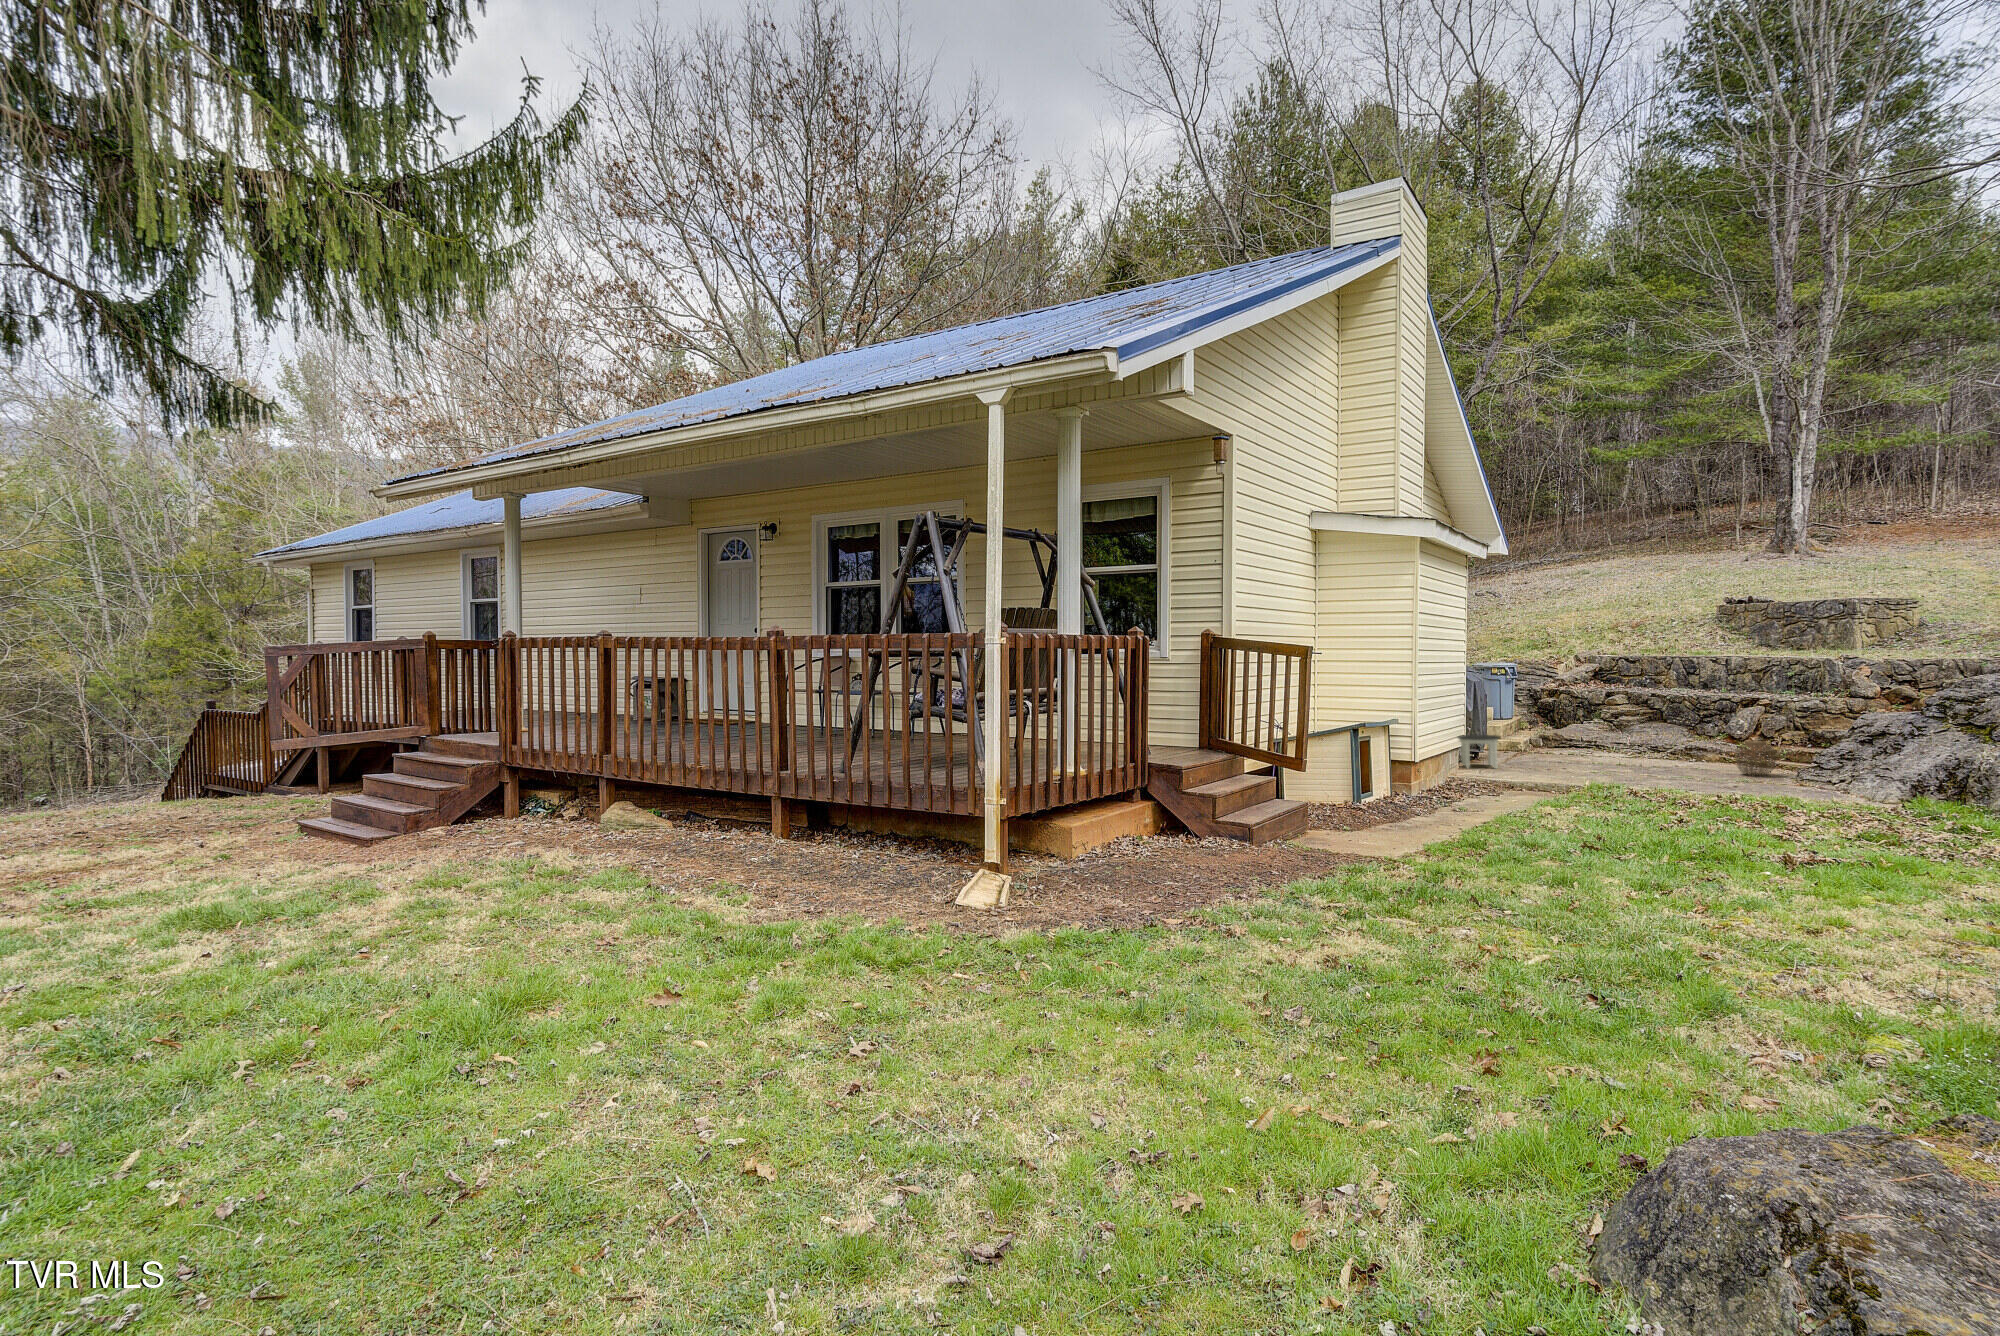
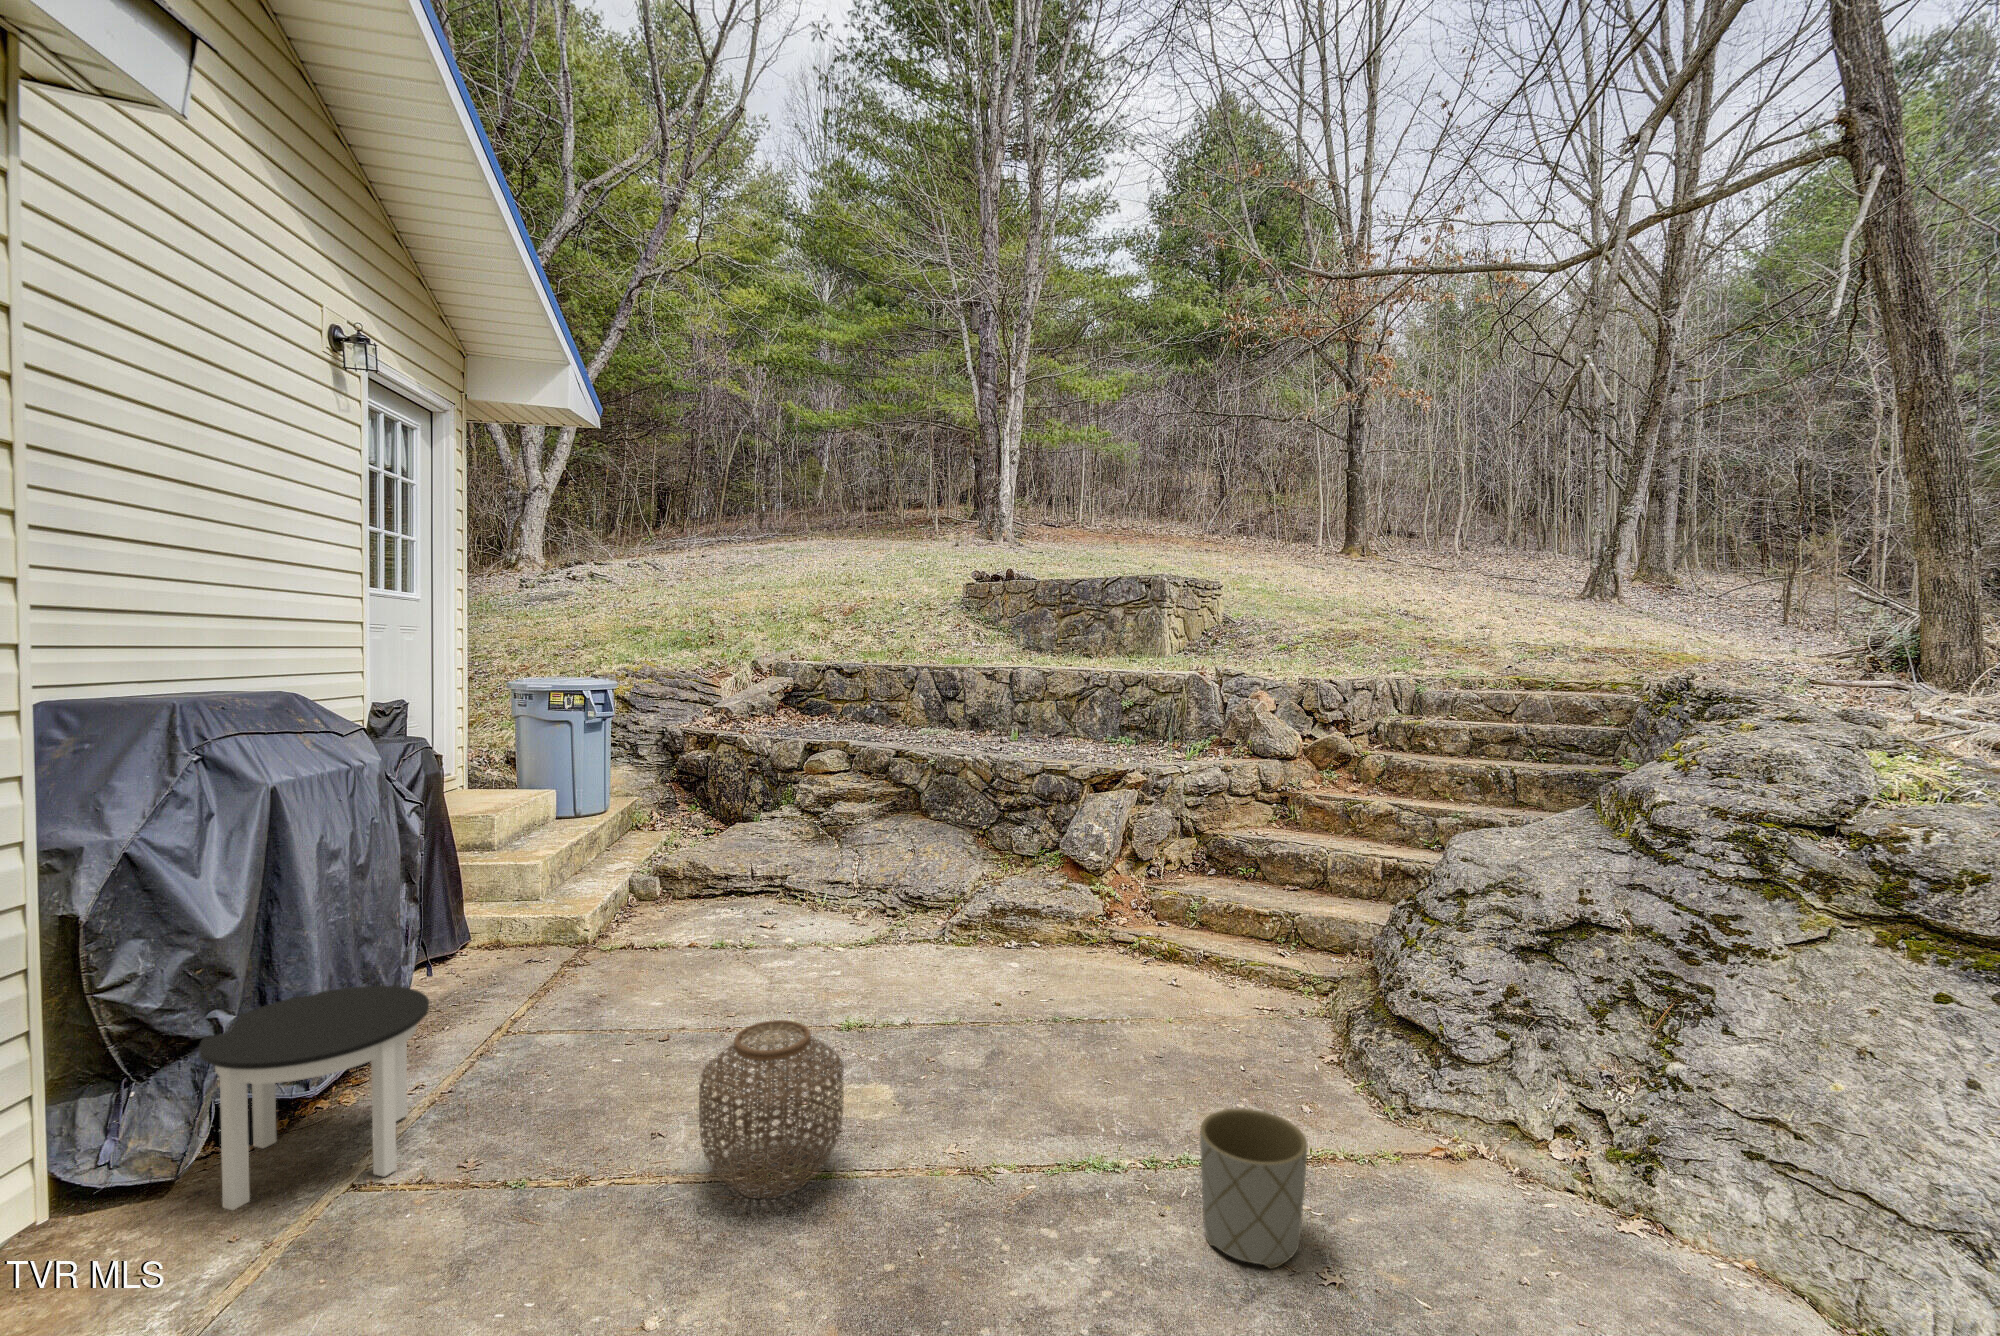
woven basket: present [1735,741,1776,776] -> present [699,1020,844,1199]
planter: none [1697,760,1726,787] -> present [1200,1109,1307,1269]

